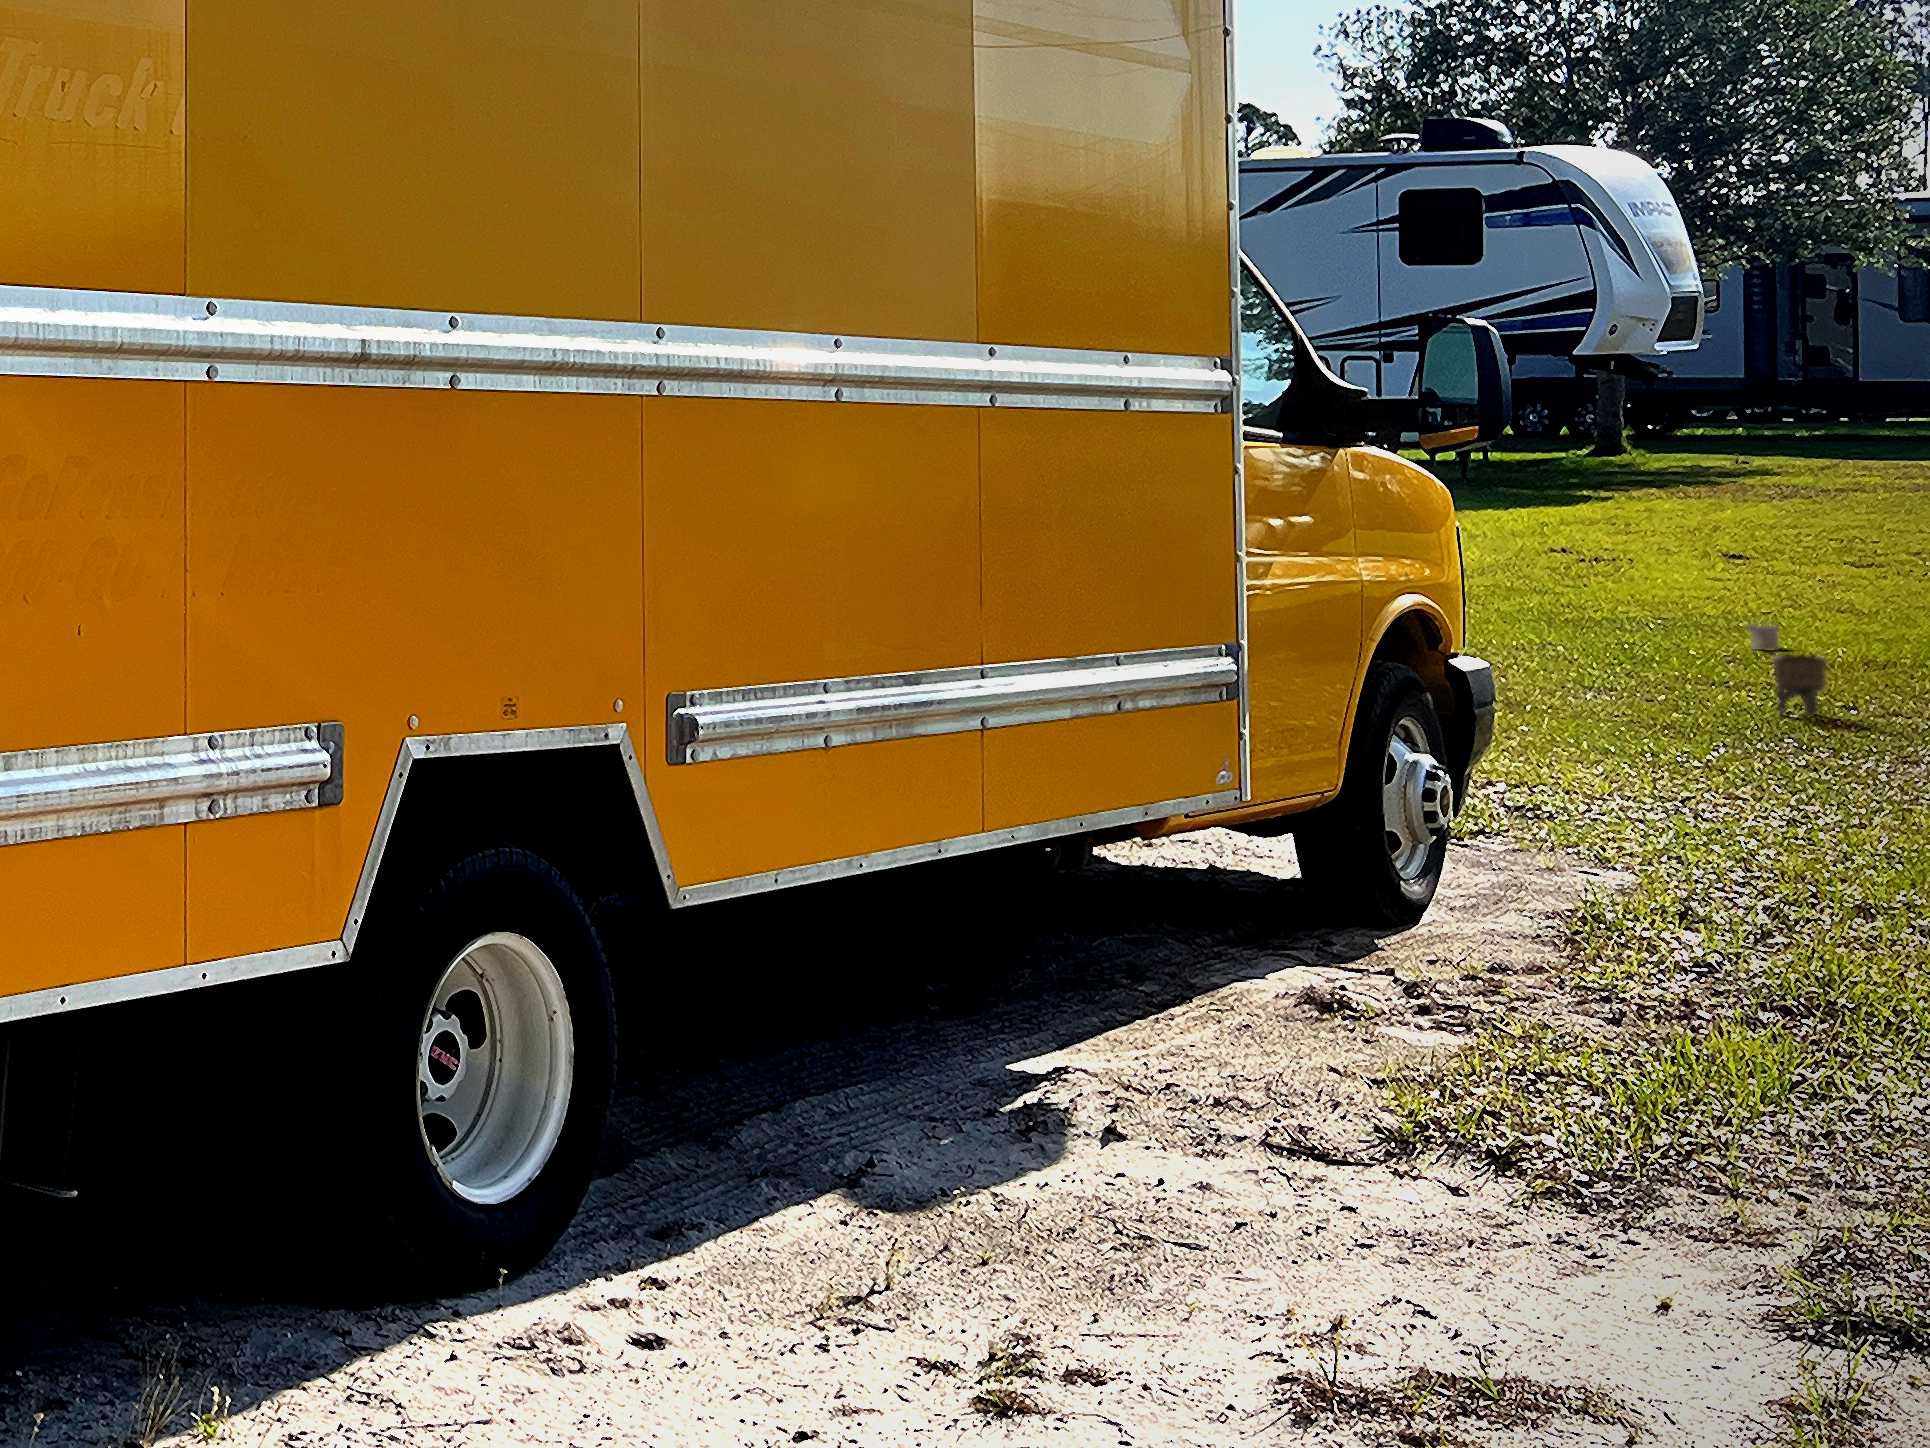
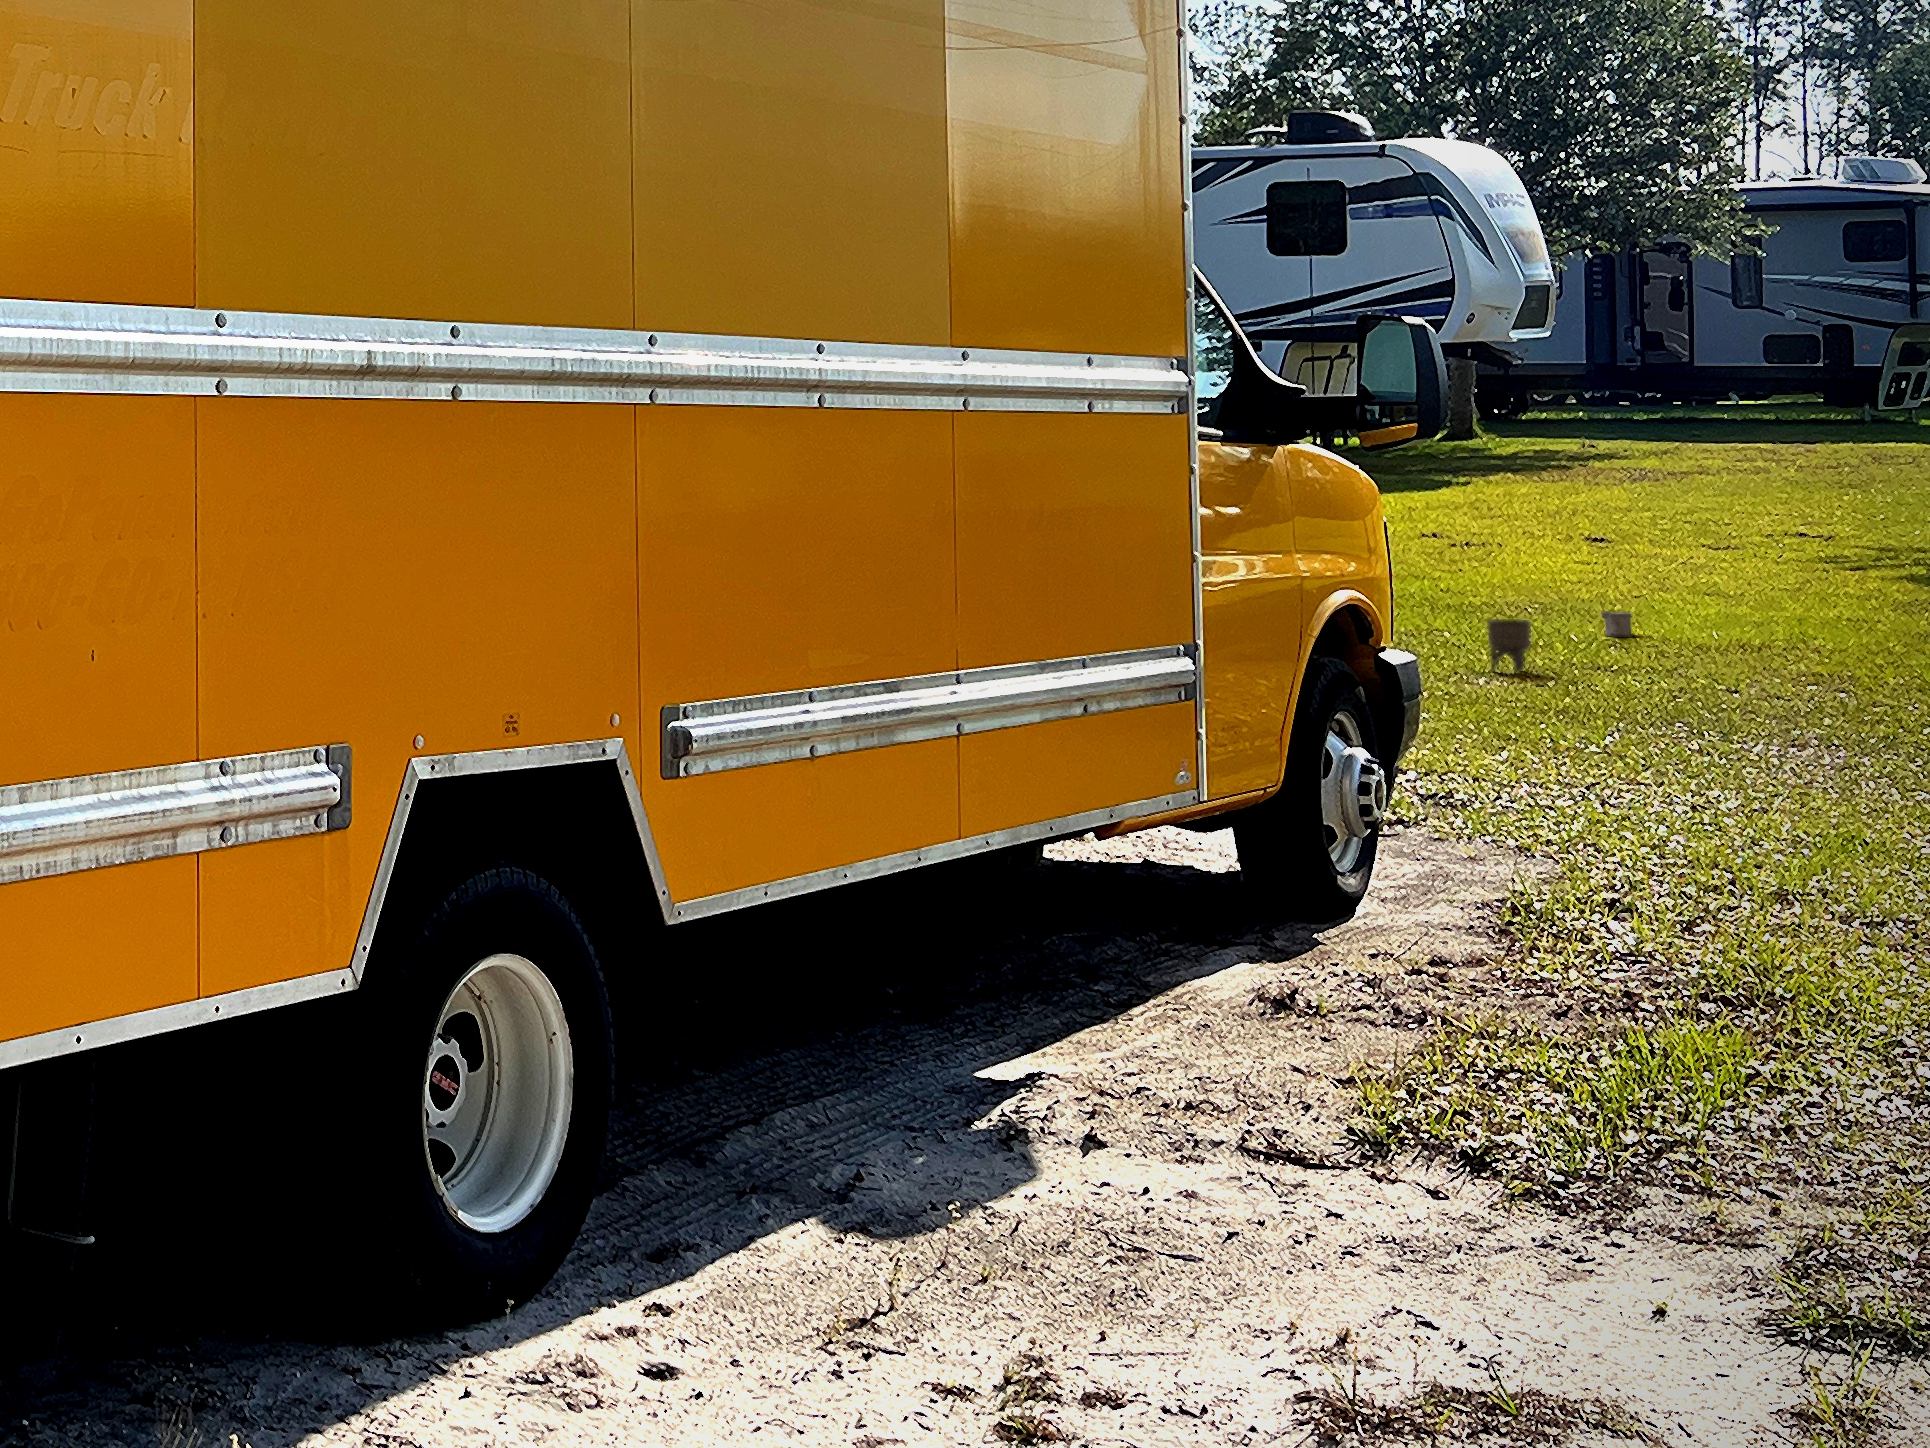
planter: present [1773,655,1826,717] -> present [1487,619,1531,673]

